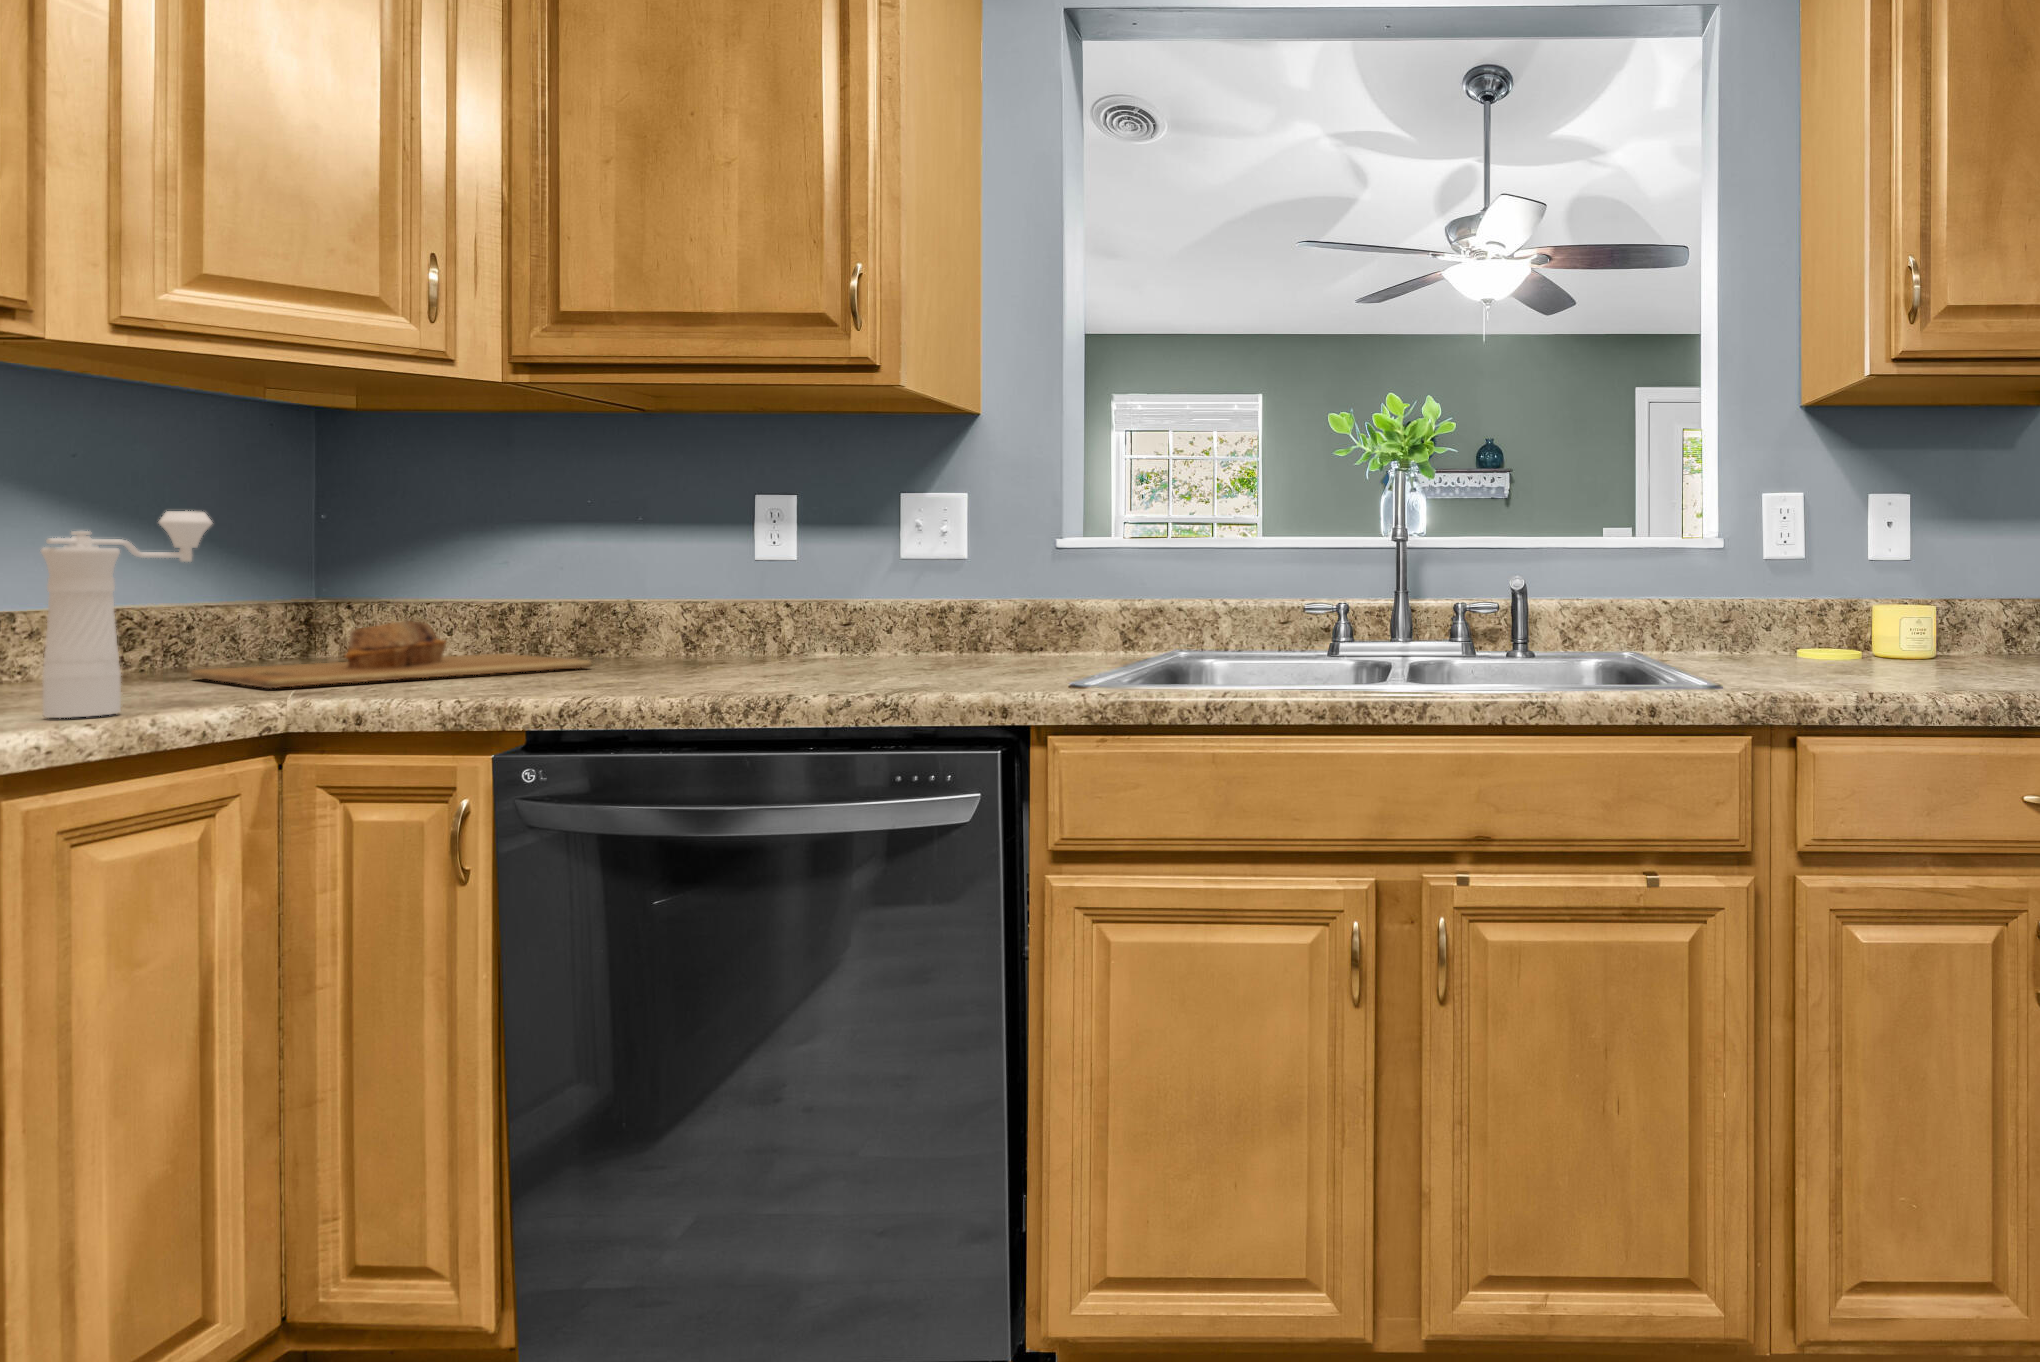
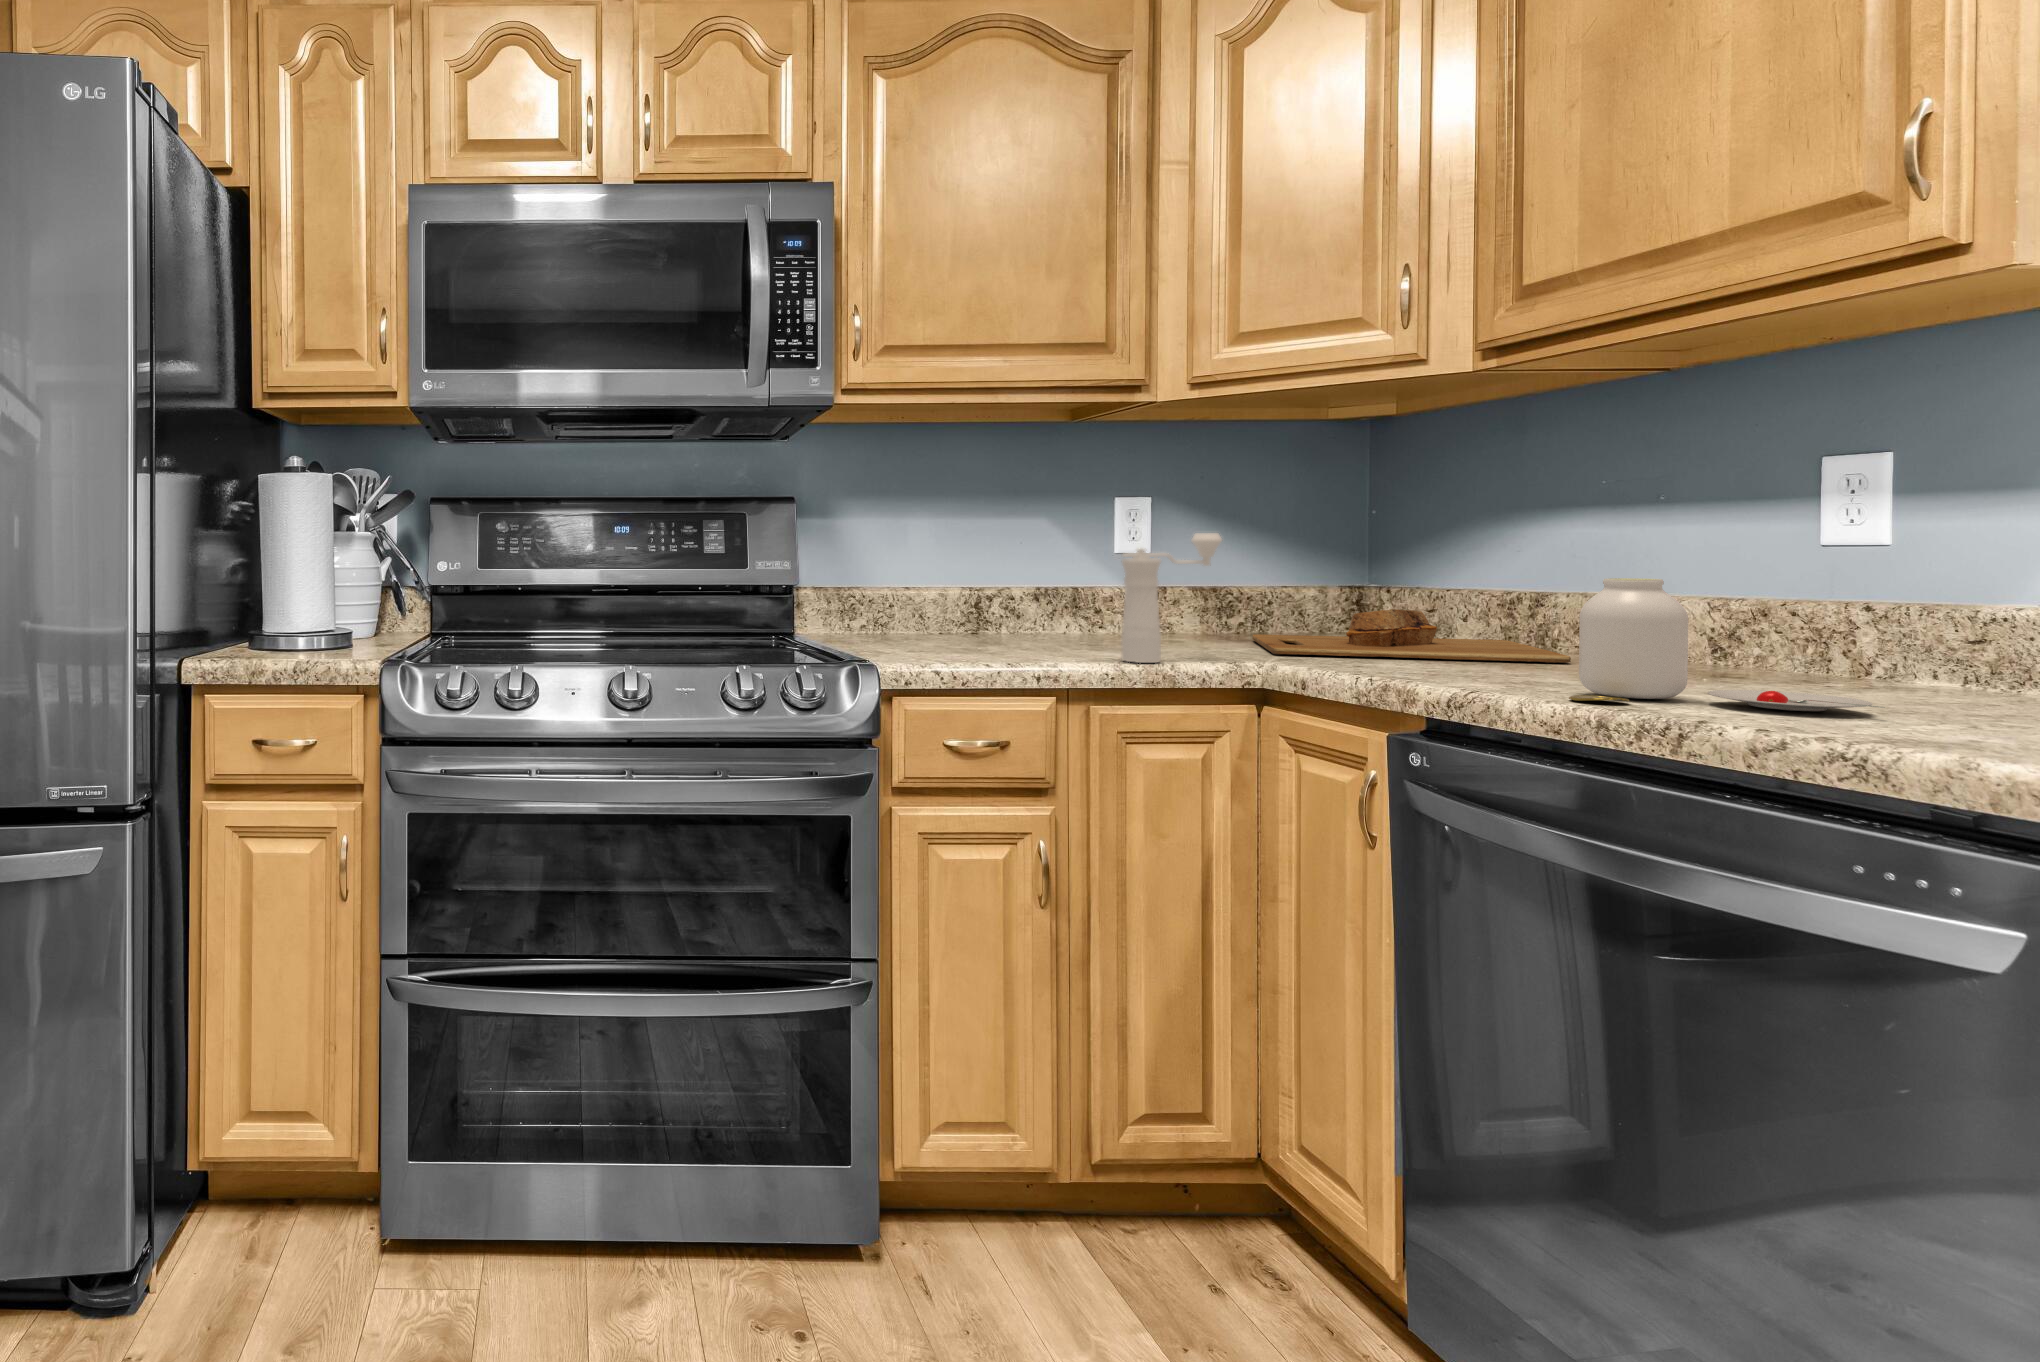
jar: none [656,570,863,692] -> present [1569,578,1885,711]

